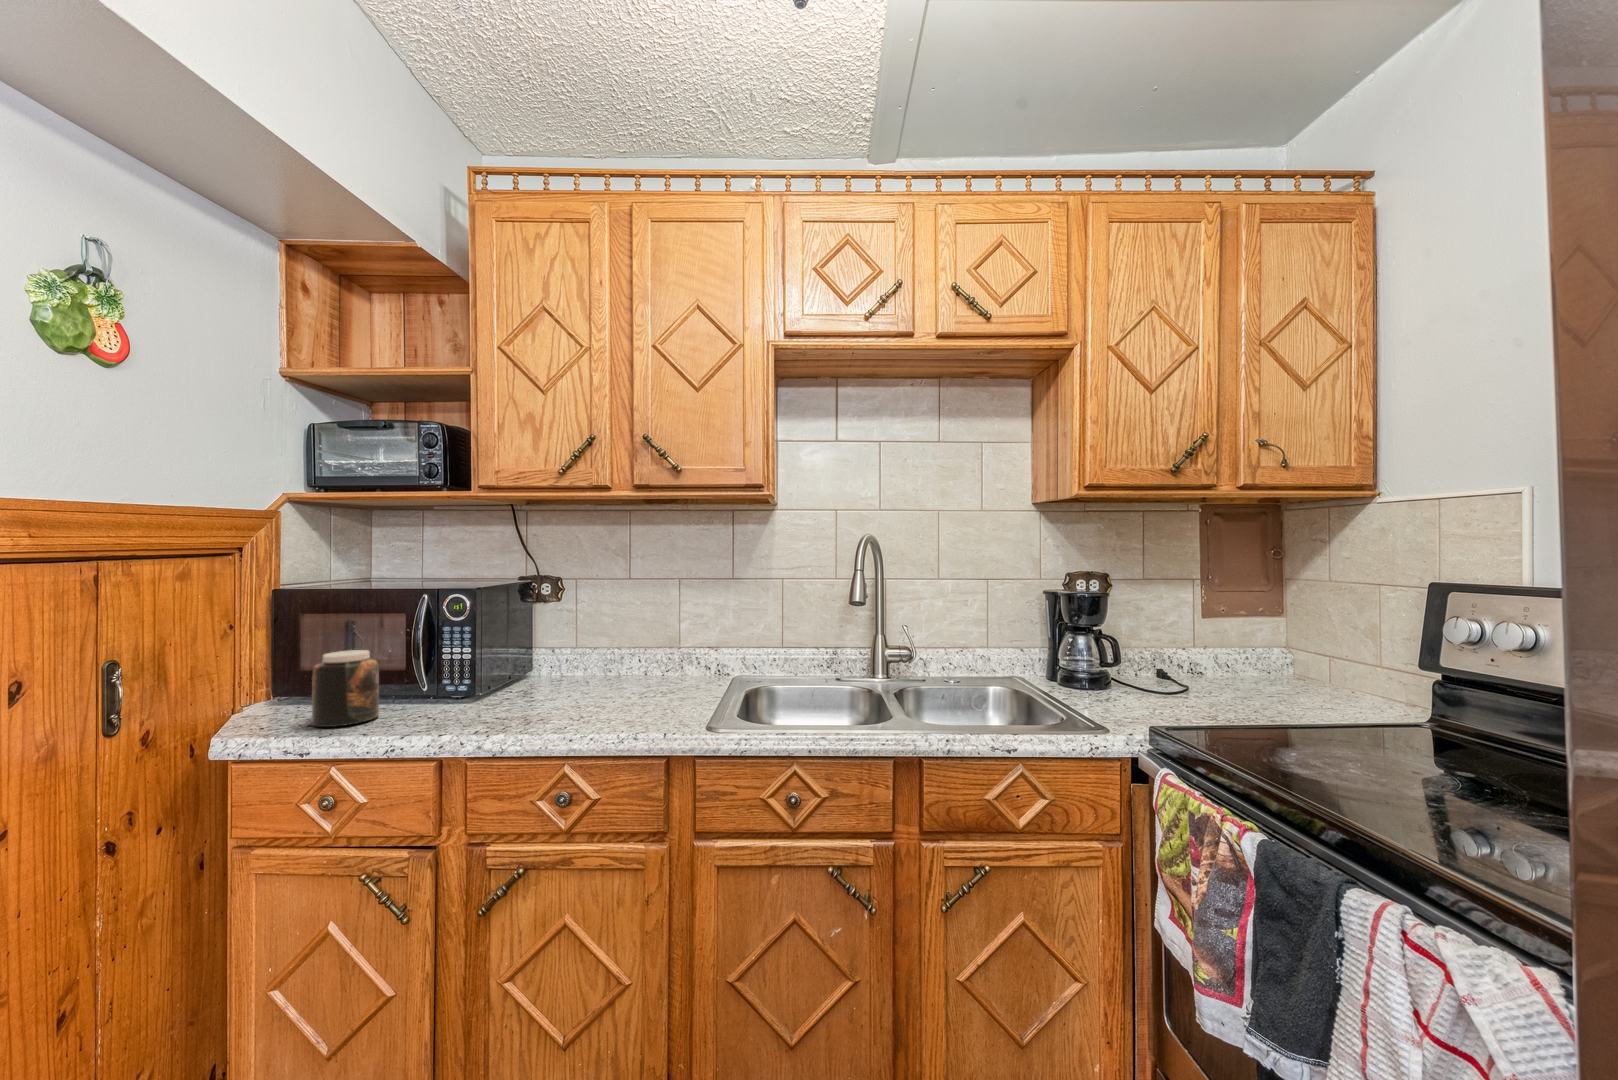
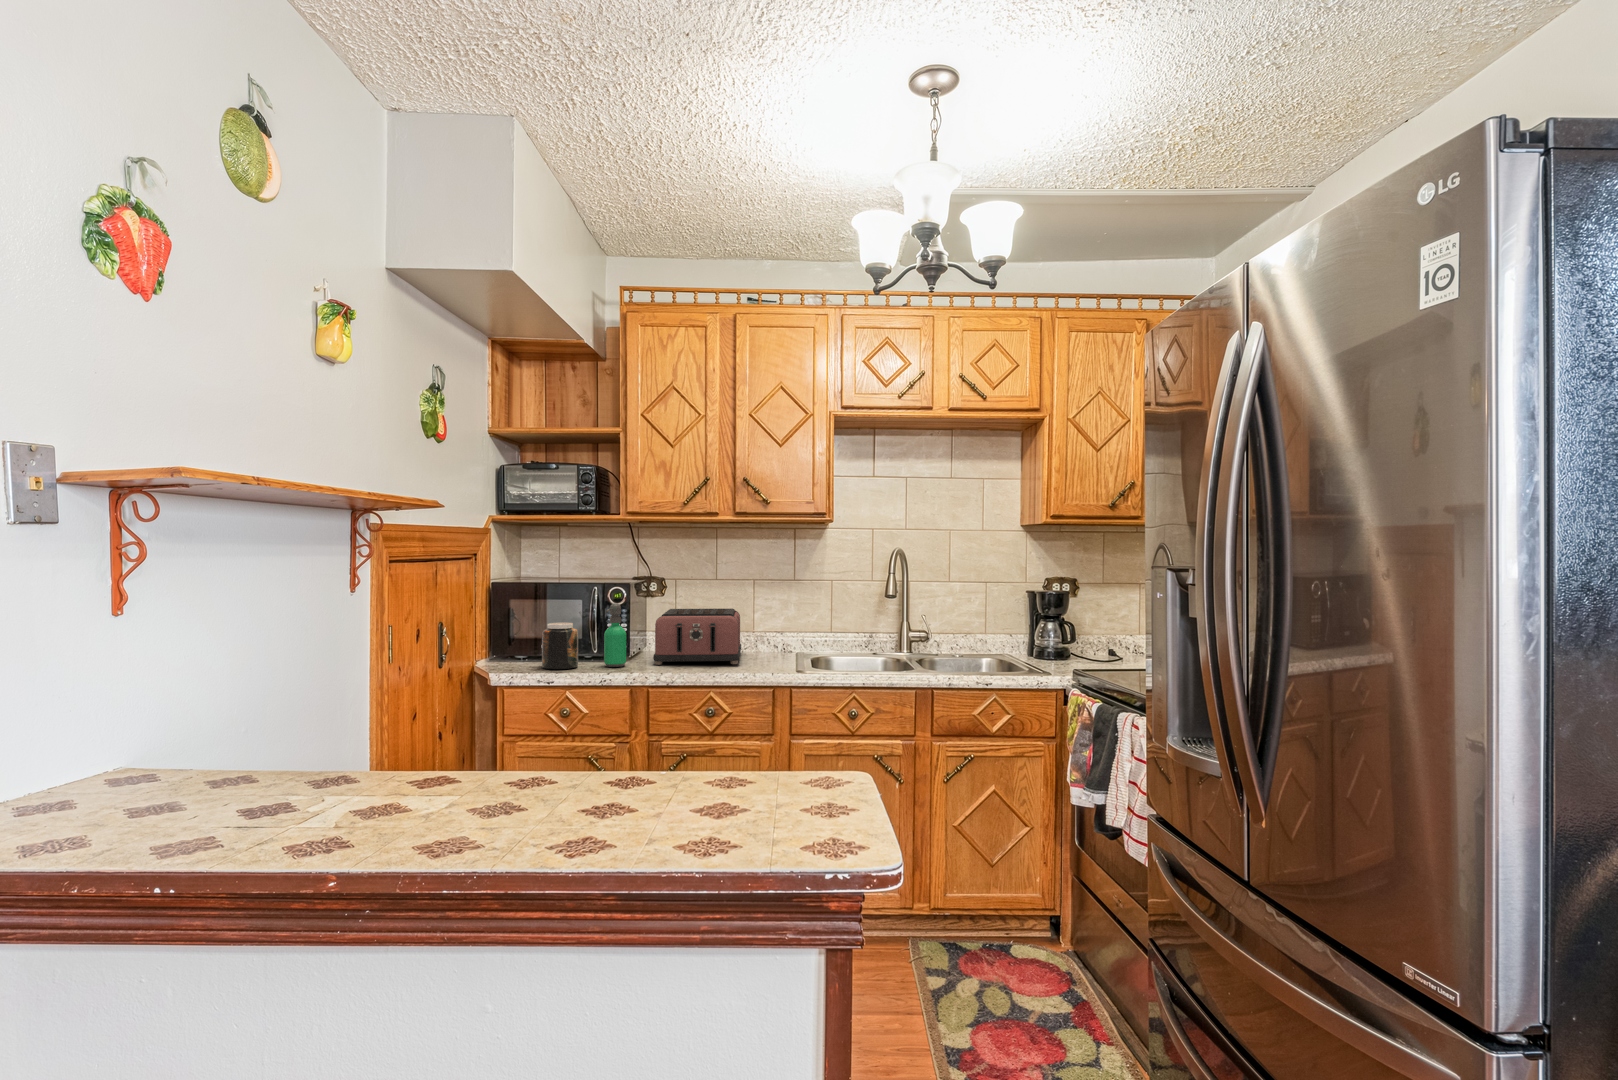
soap dispenser: none [414,620,458,719] -> present [604,603,626,667]
toaster: none [501,621,658,711] -> present [653,609,741,665]

